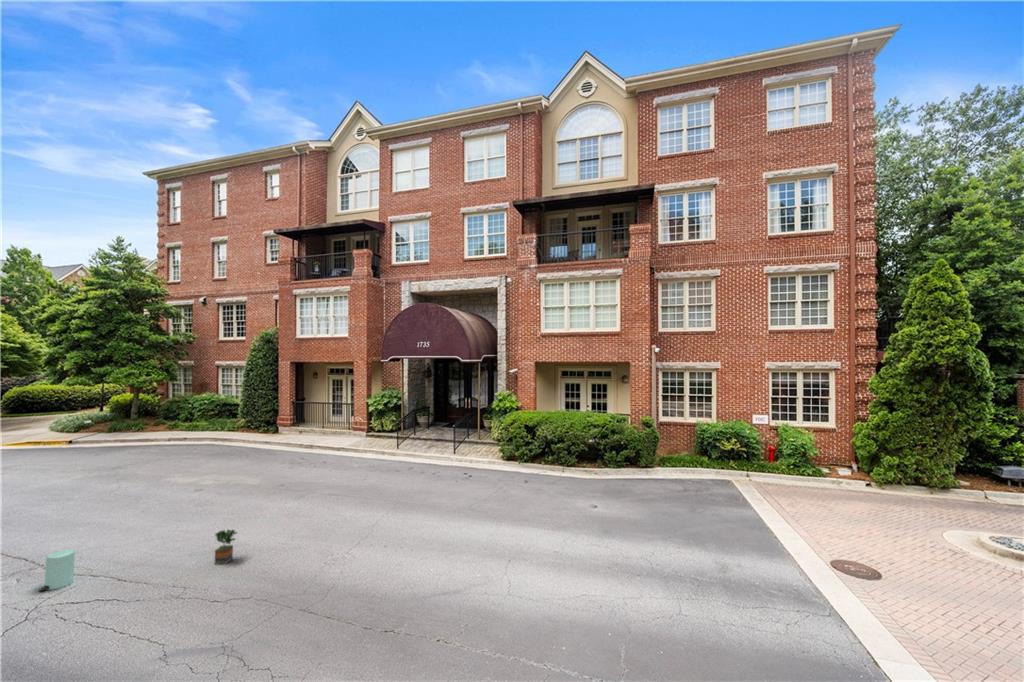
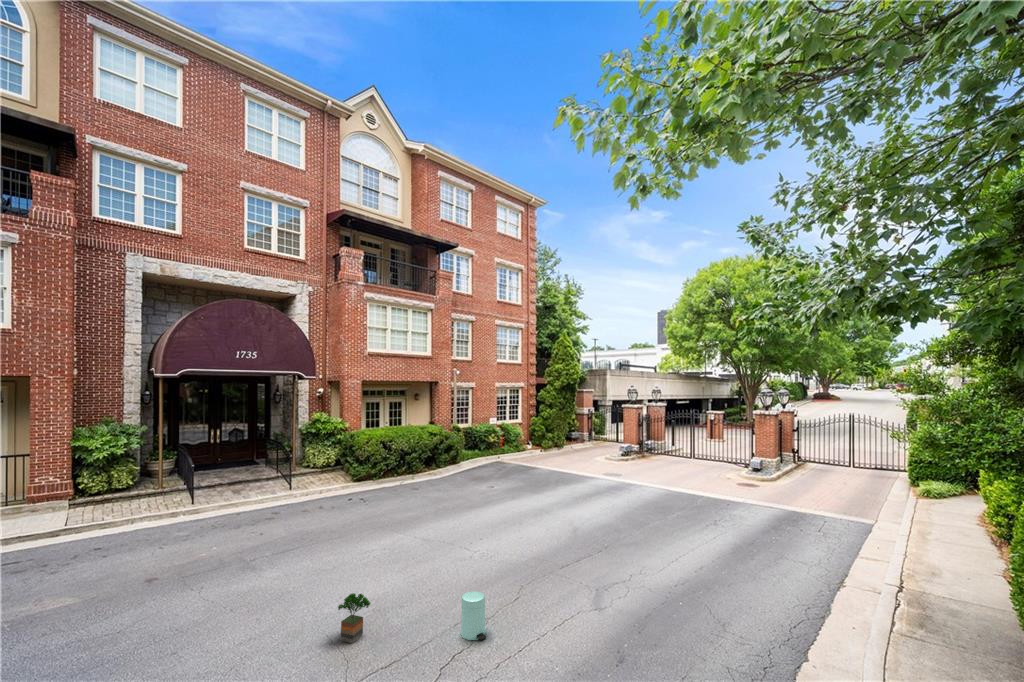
potted tree: present [215,530,237,564] -> present [338,593,370,643]

